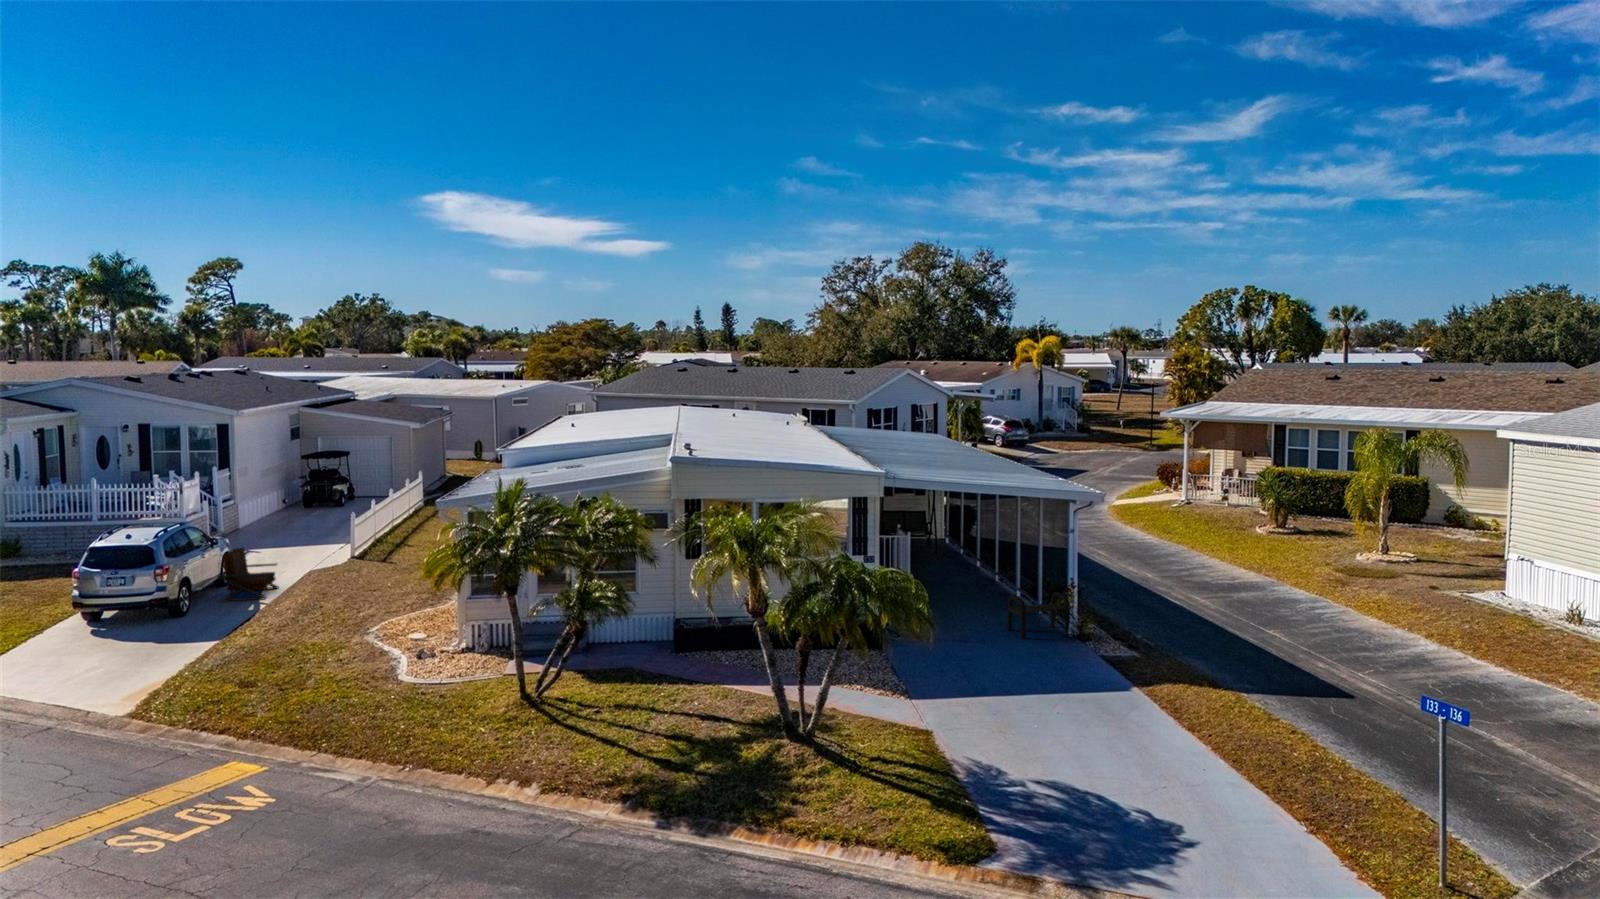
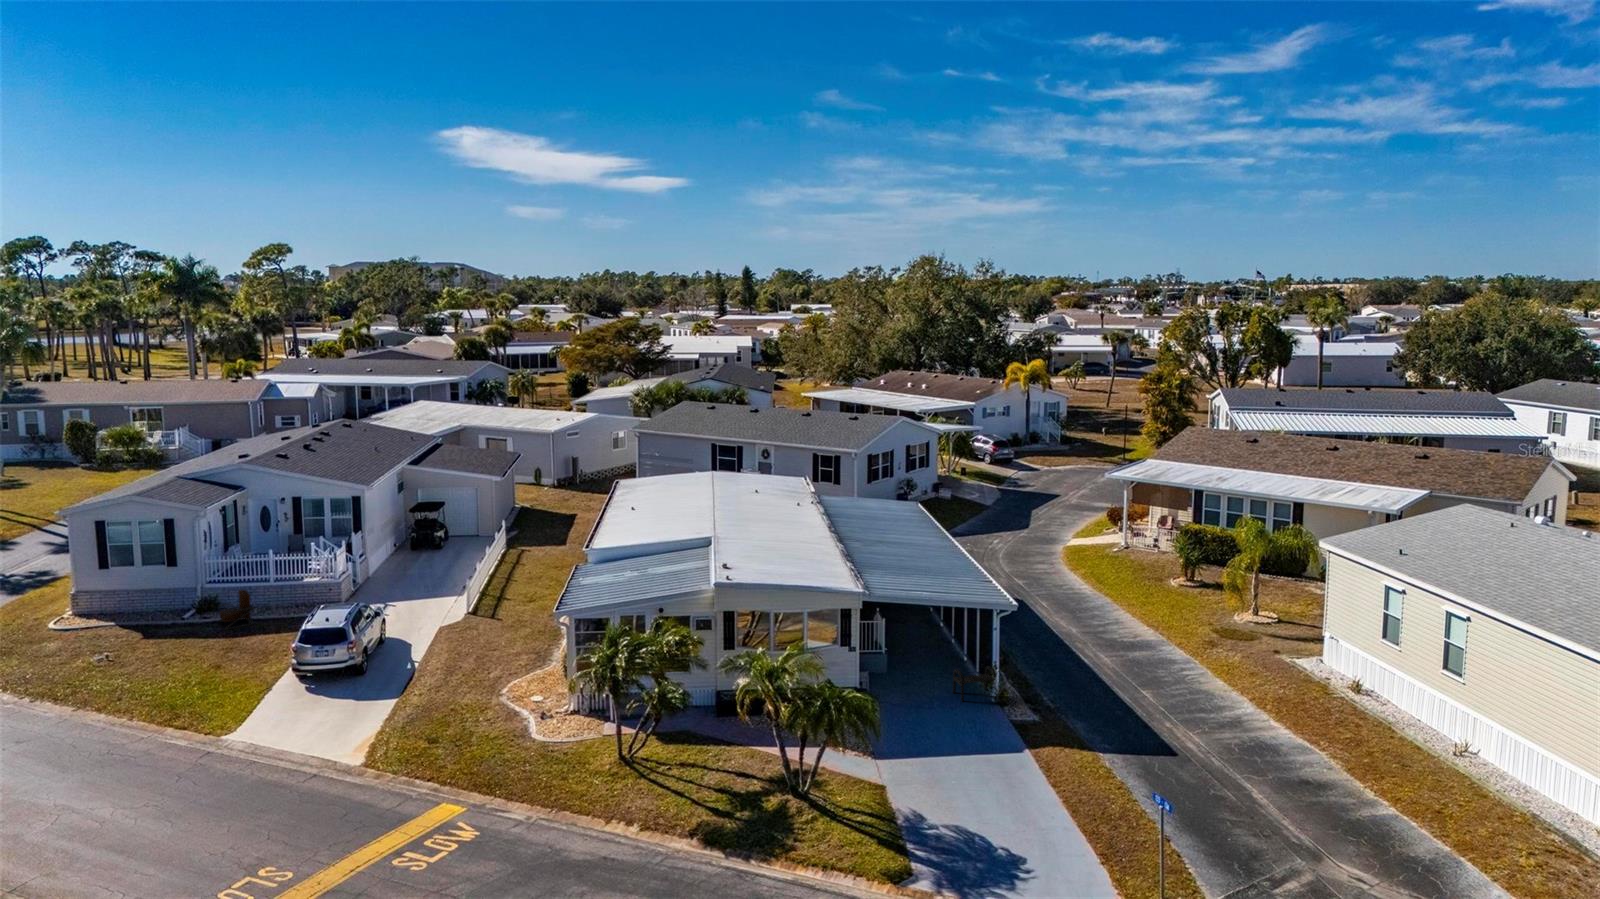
lounge chair: present [218,548,279,602] -> present [219,590,254,630]

